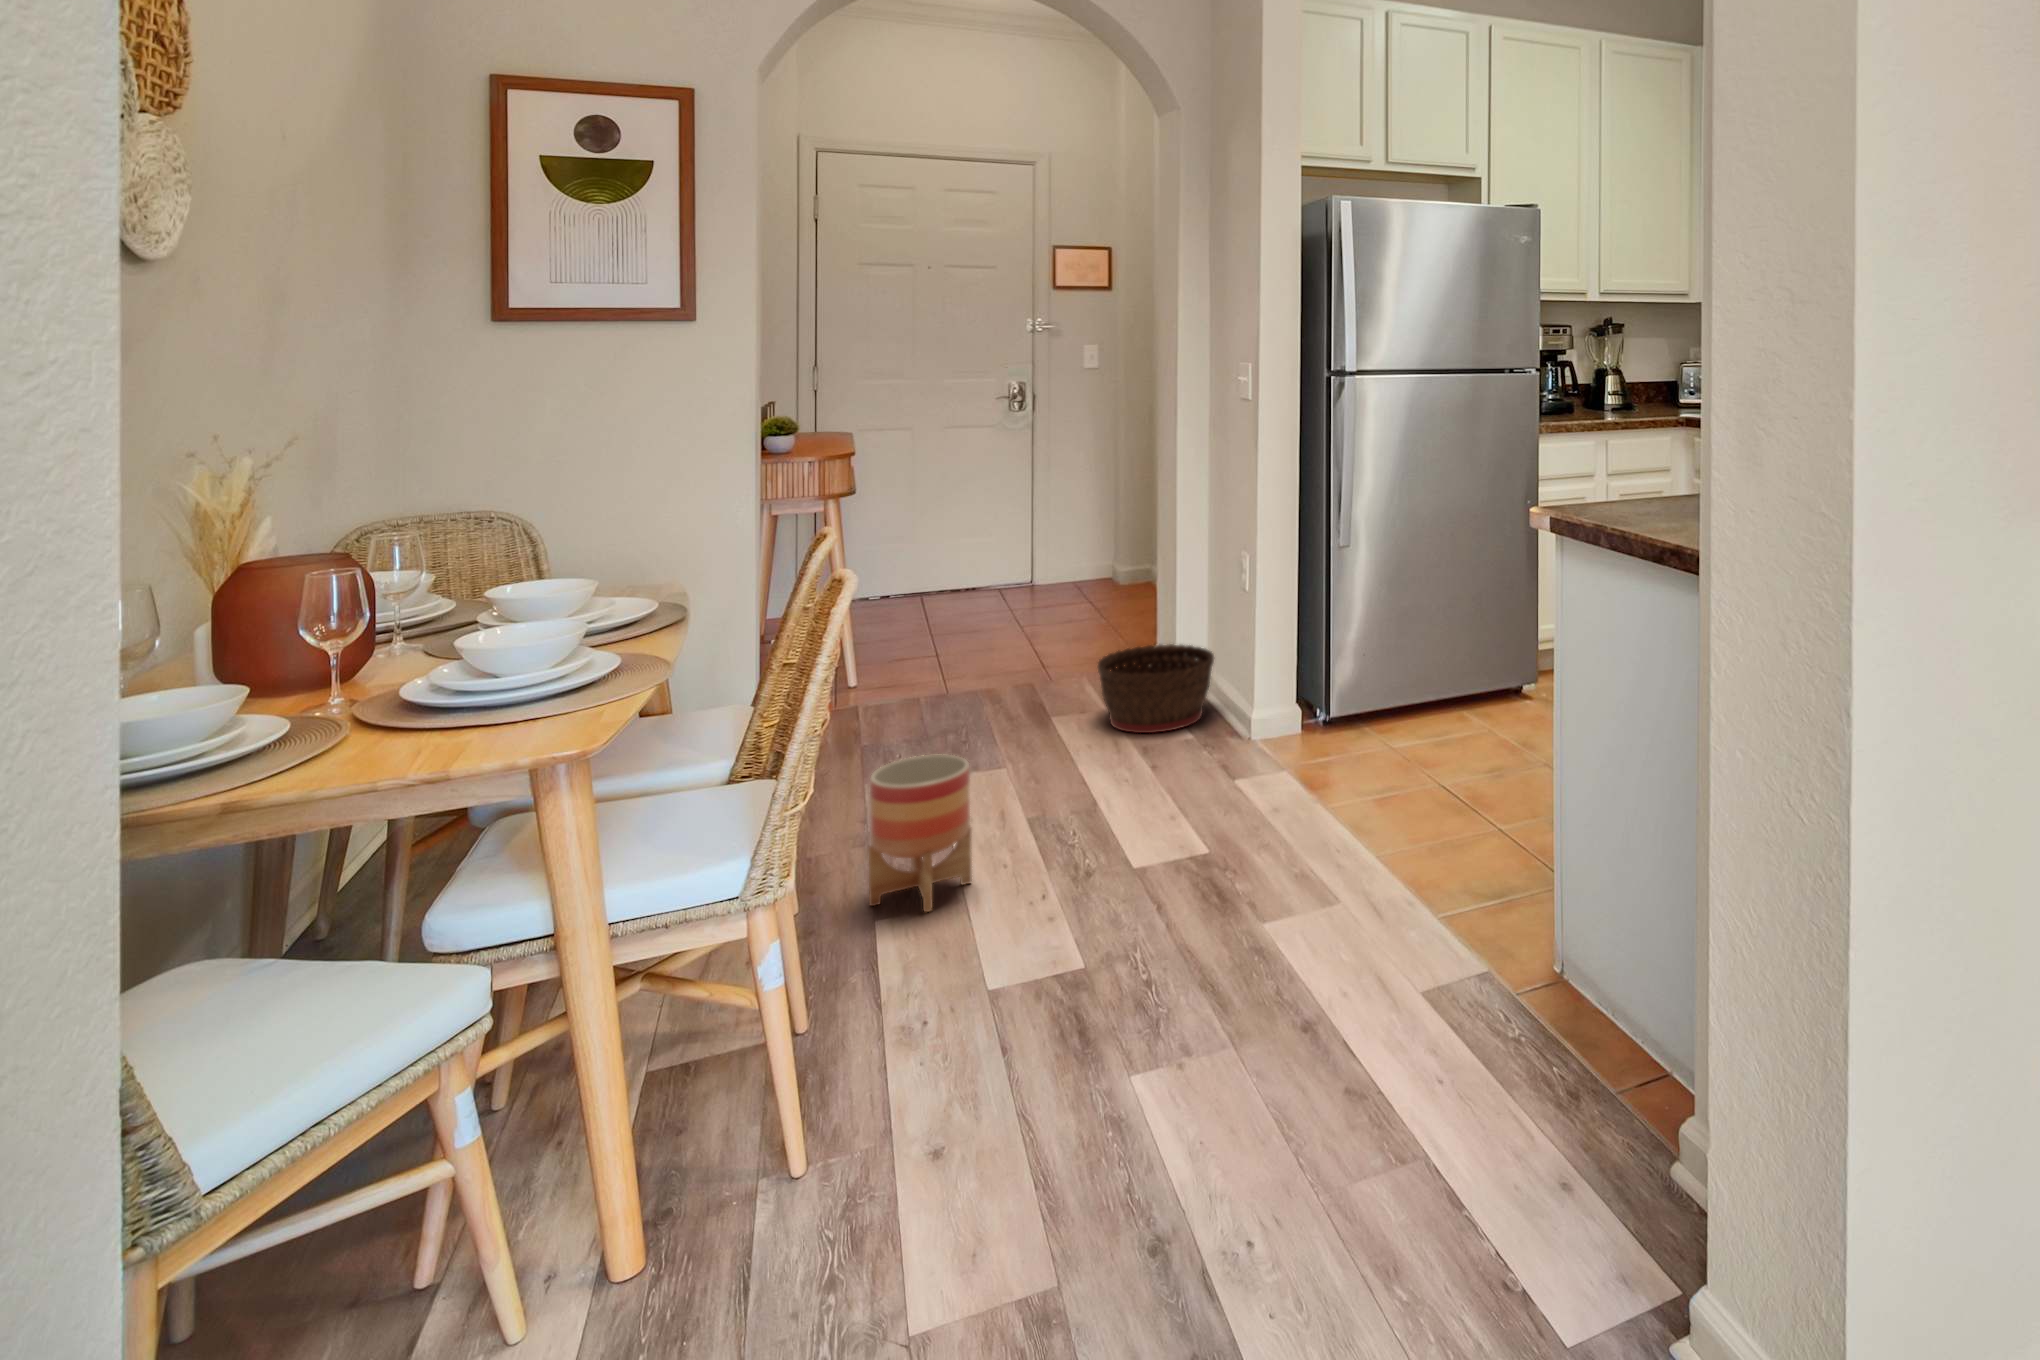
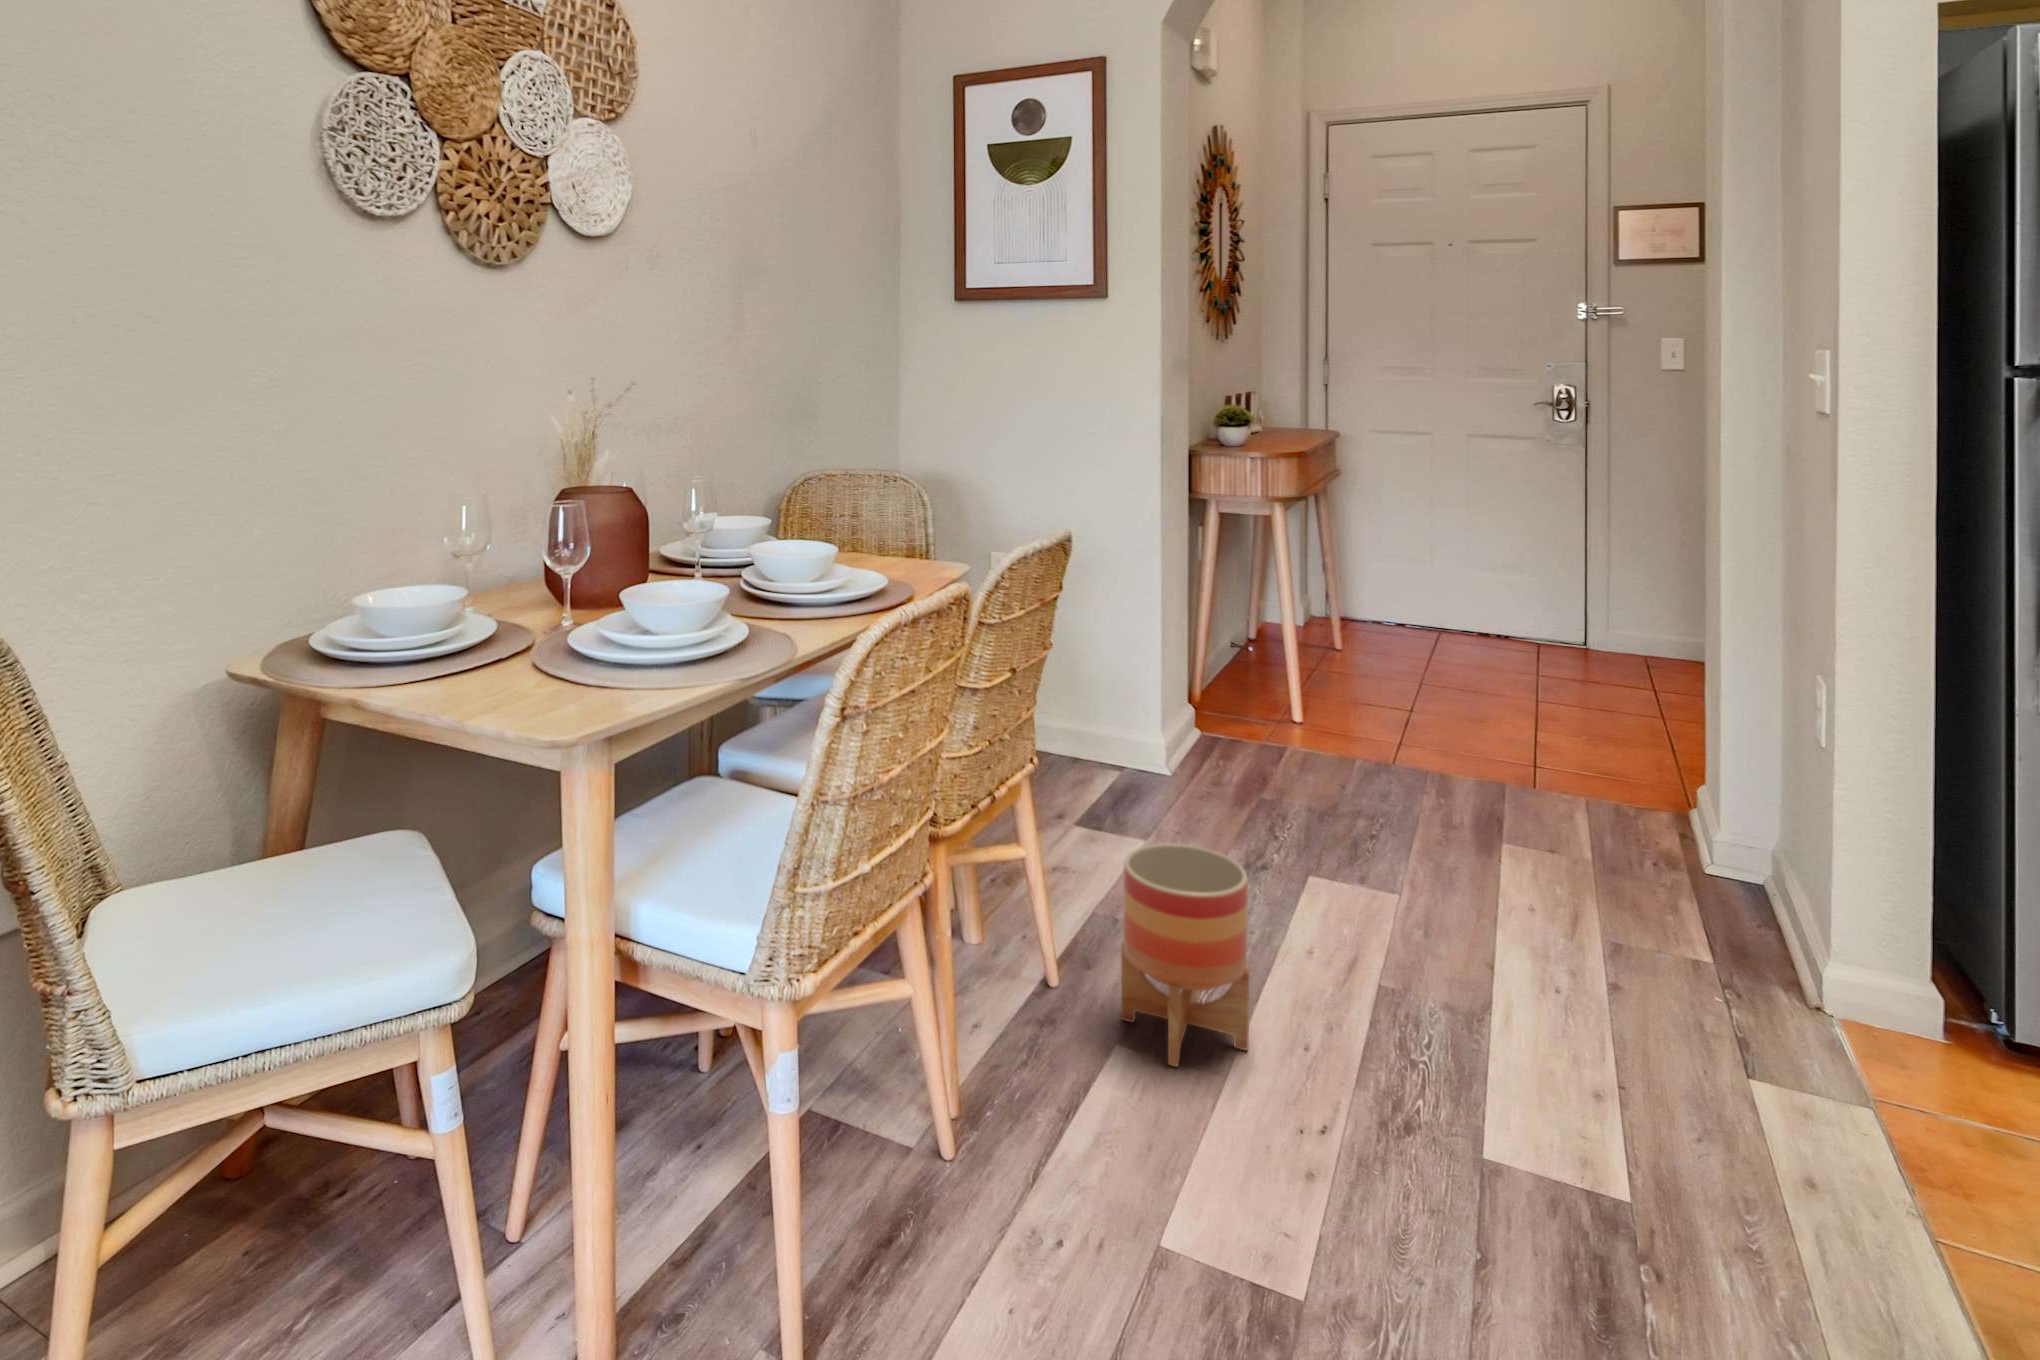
basket: present [1098,644,1214,733] -> none [1562,777,1777,937]

